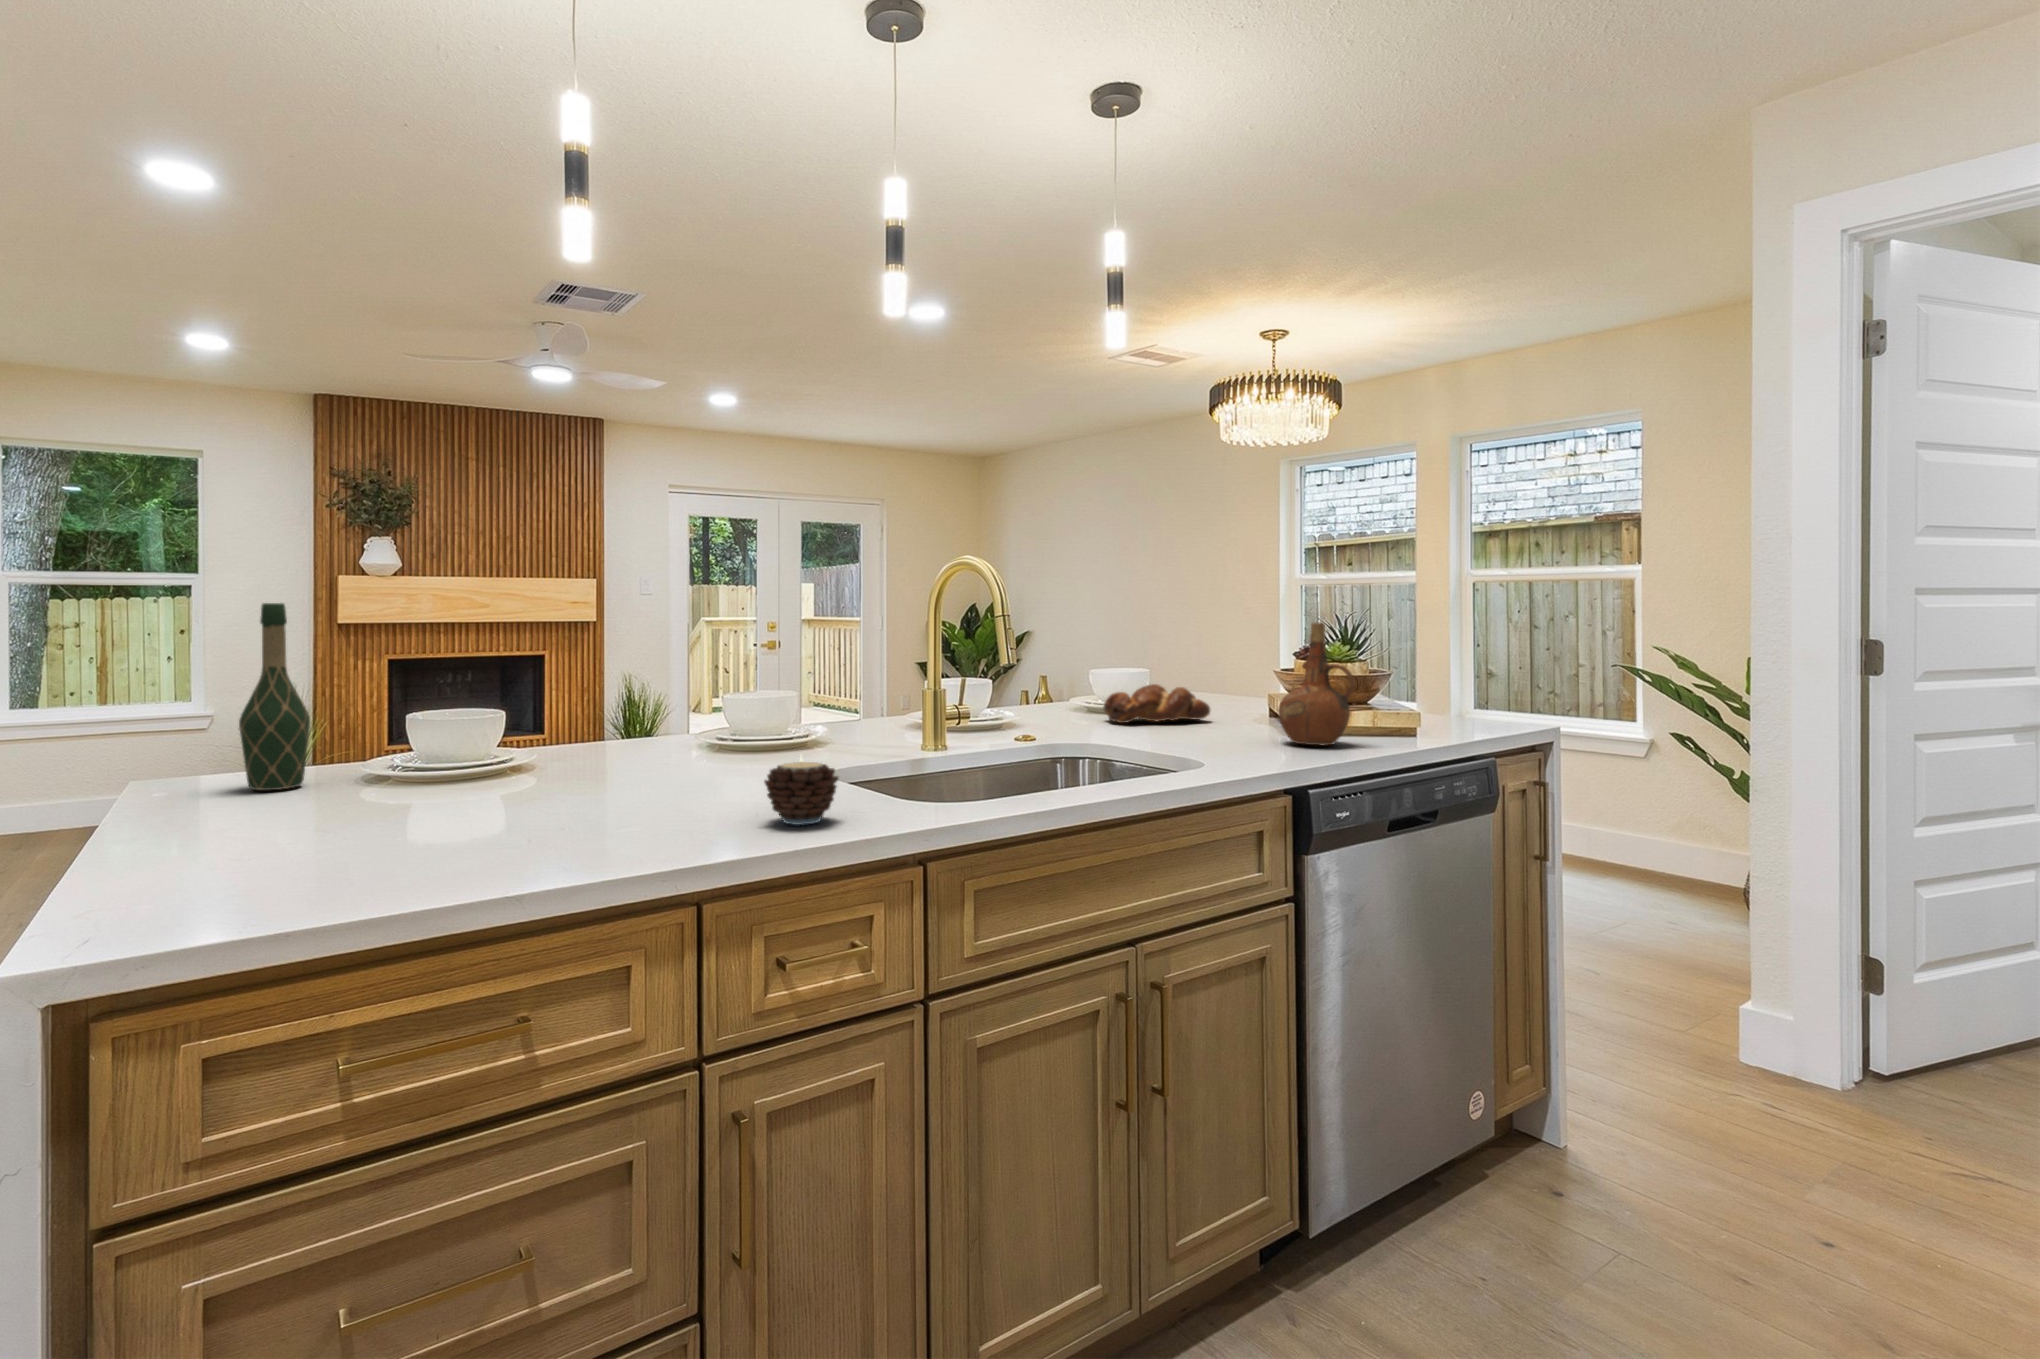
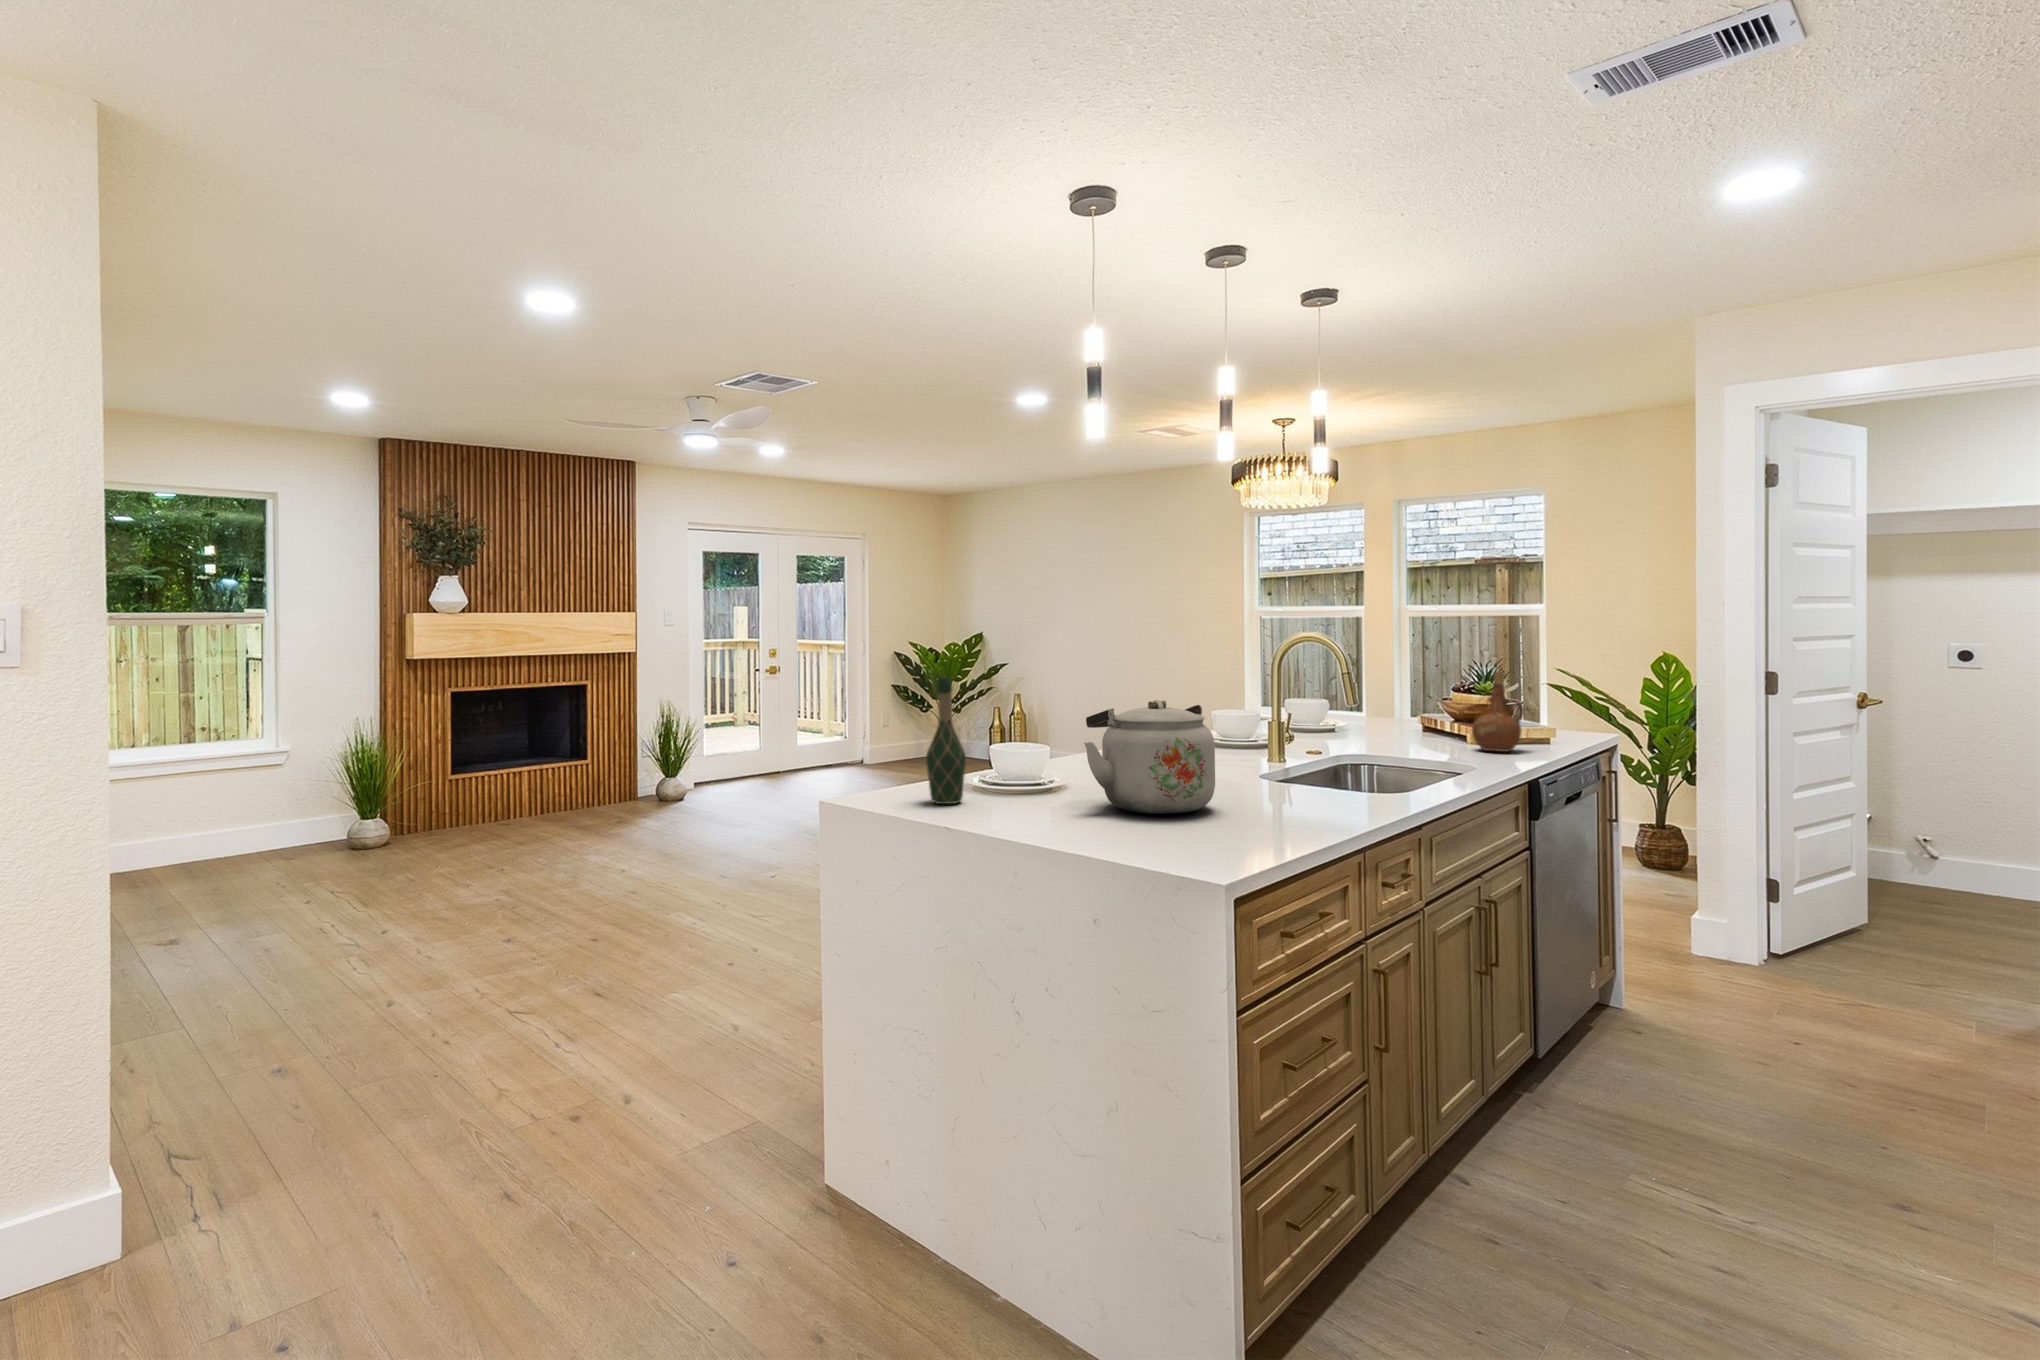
kettle: none [368,637,611,819] -> present [1084,700,1215,814]
bread loaf: present [1103,684,1210,723] -> none [1315,711,1389,740]
candle: present [764,757,838,825] -> none [1329,766,1376,809]

